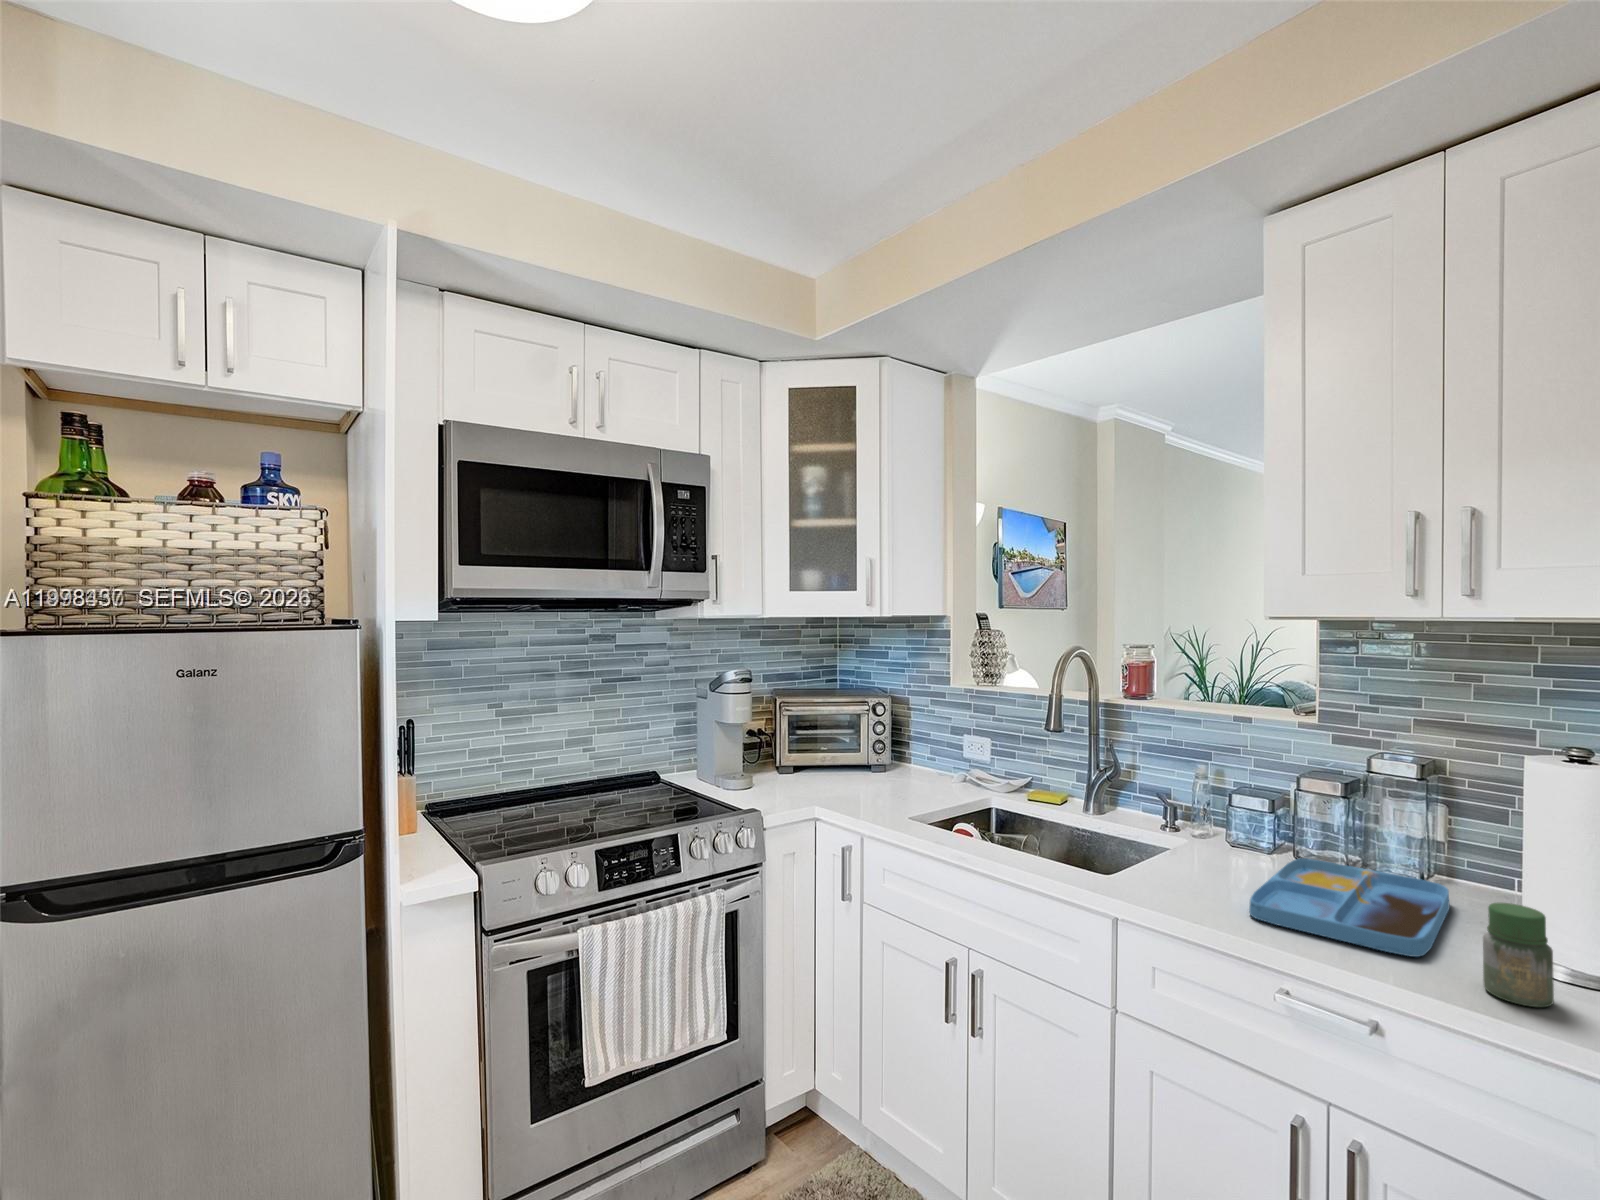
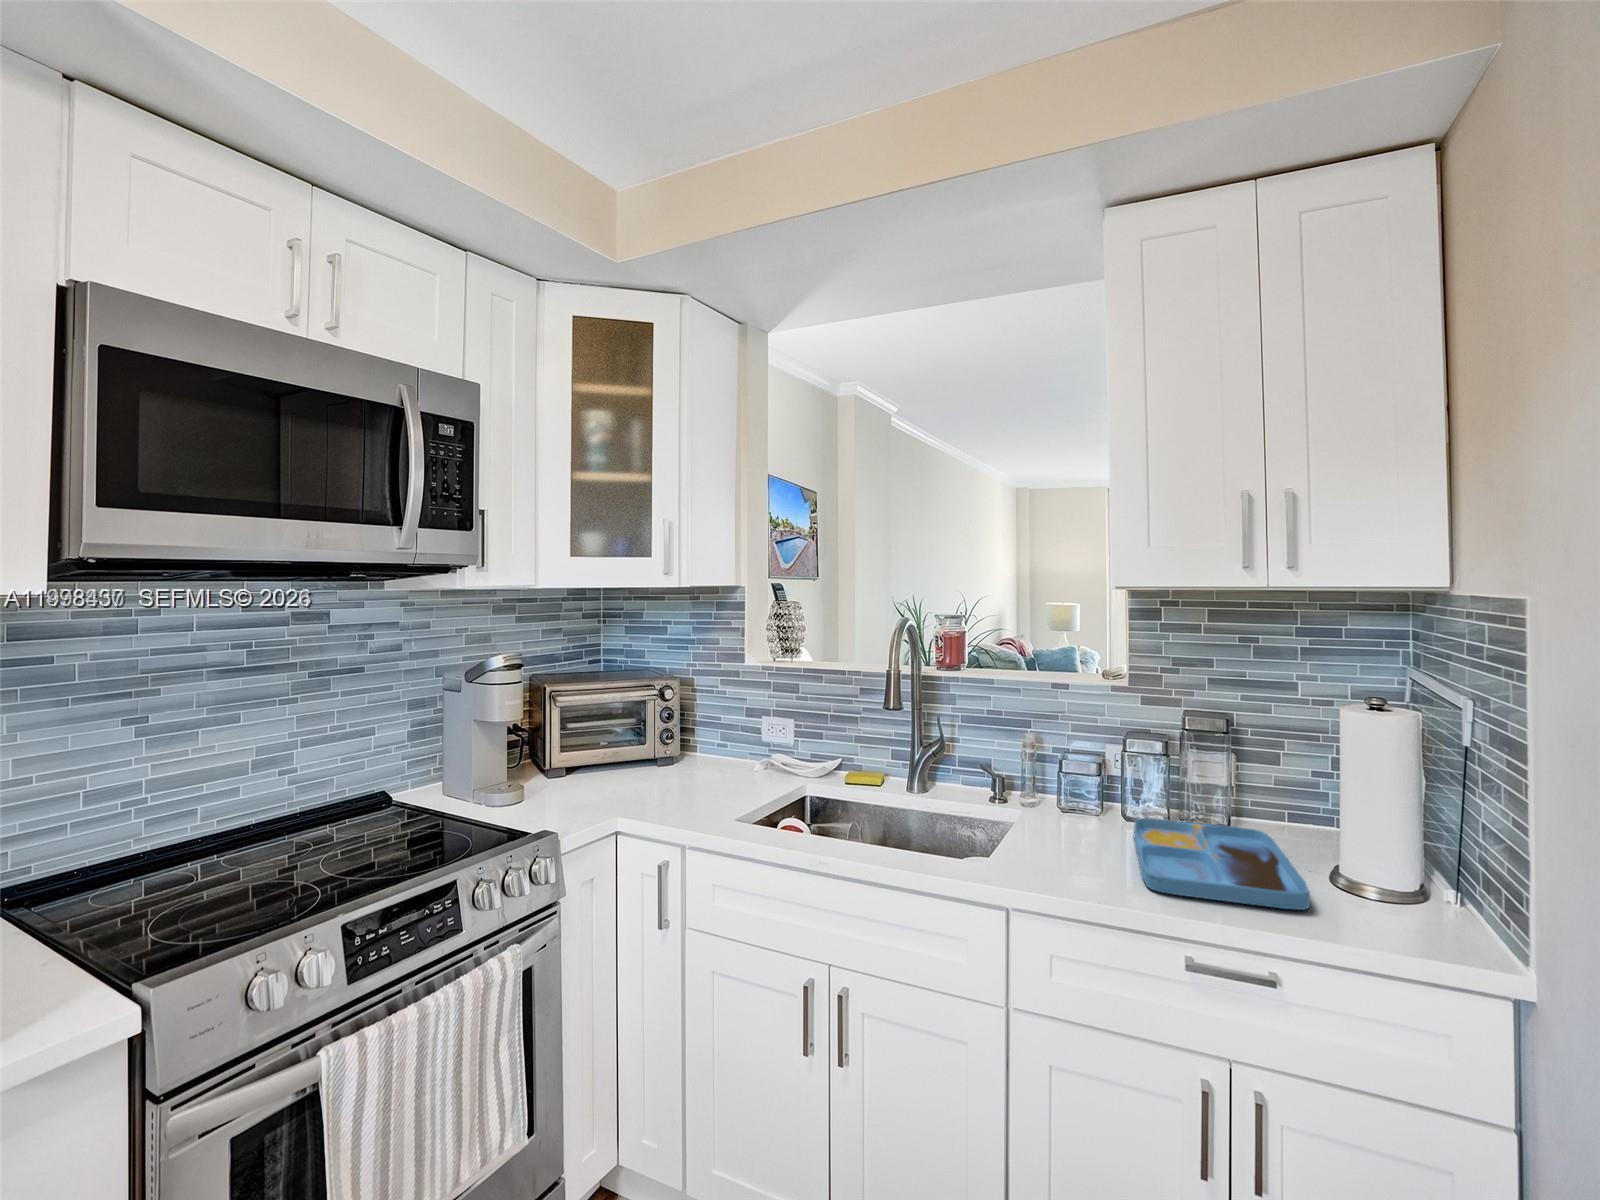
jar: present [1483,903,1554,1007] -> none [1376,851,1439,946]

